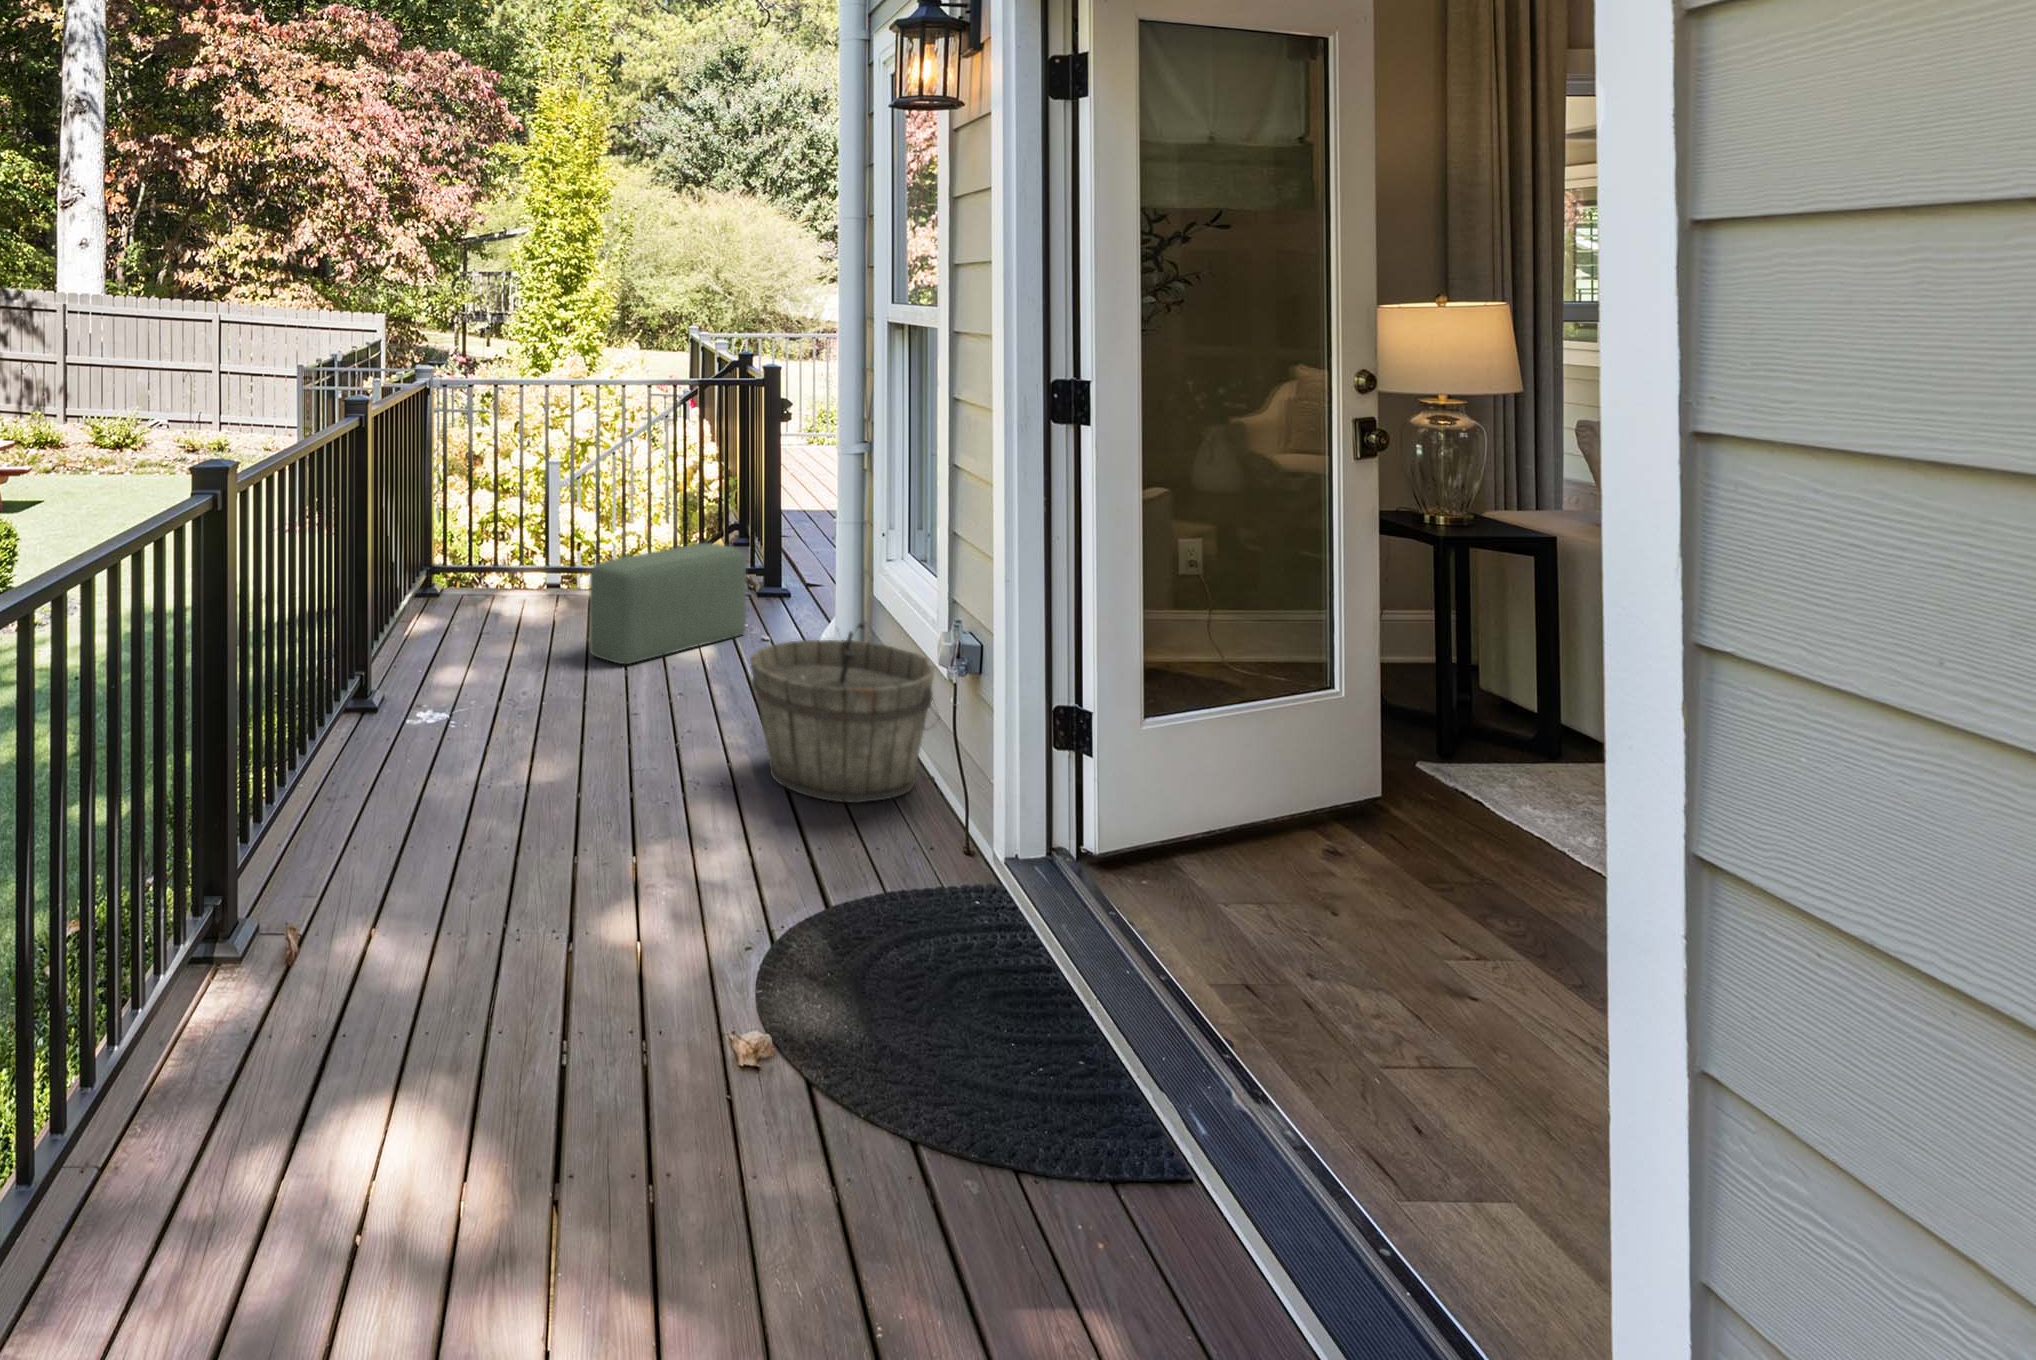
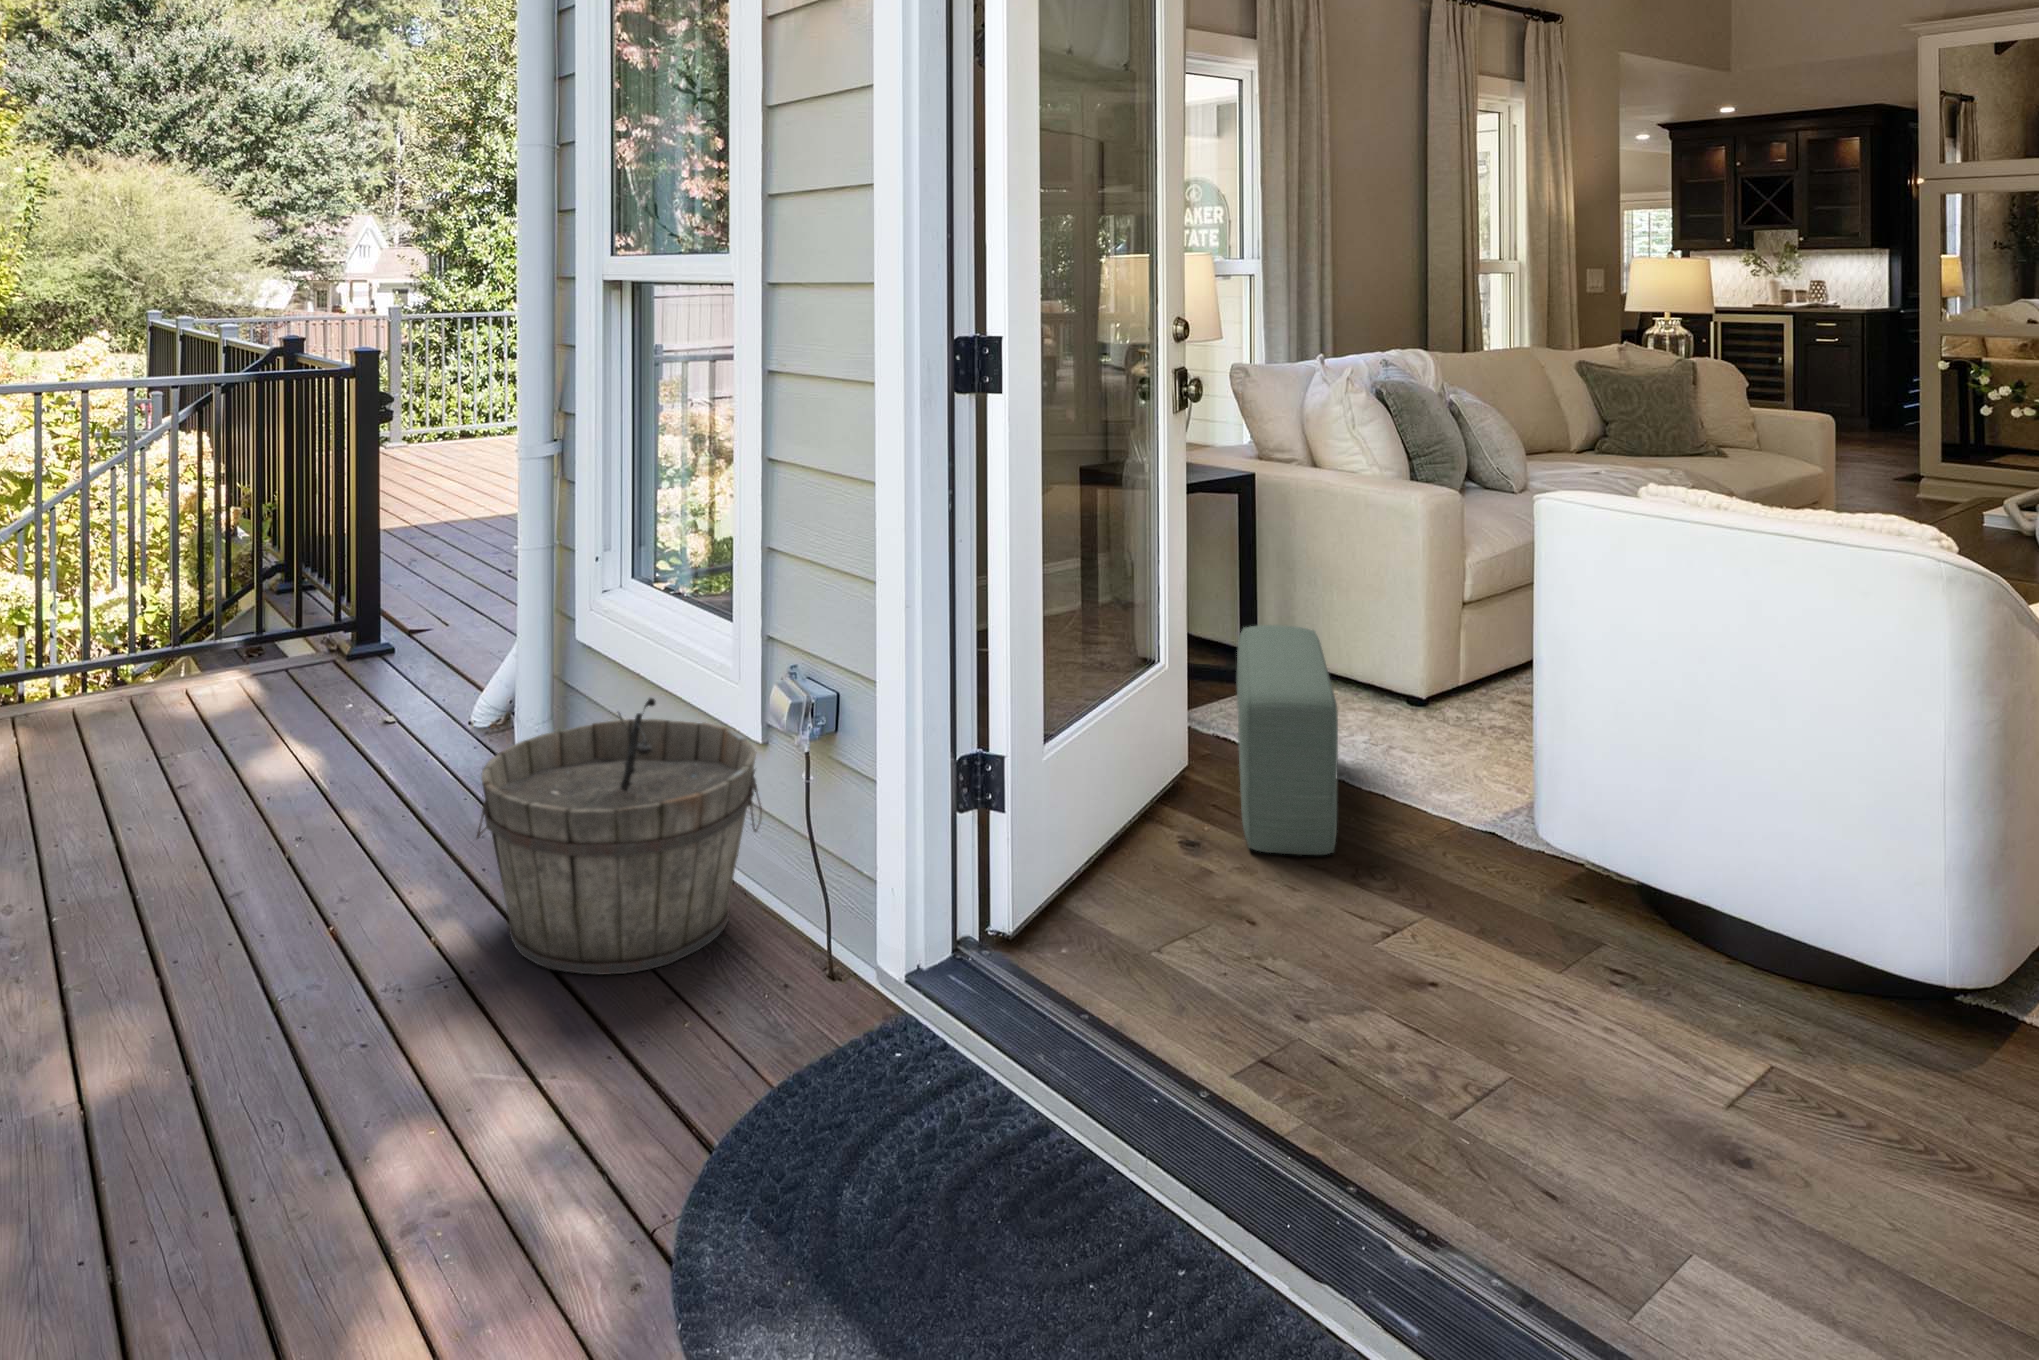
pouf: present [589,543,746,664] -> present [1237,625,1338,855]

